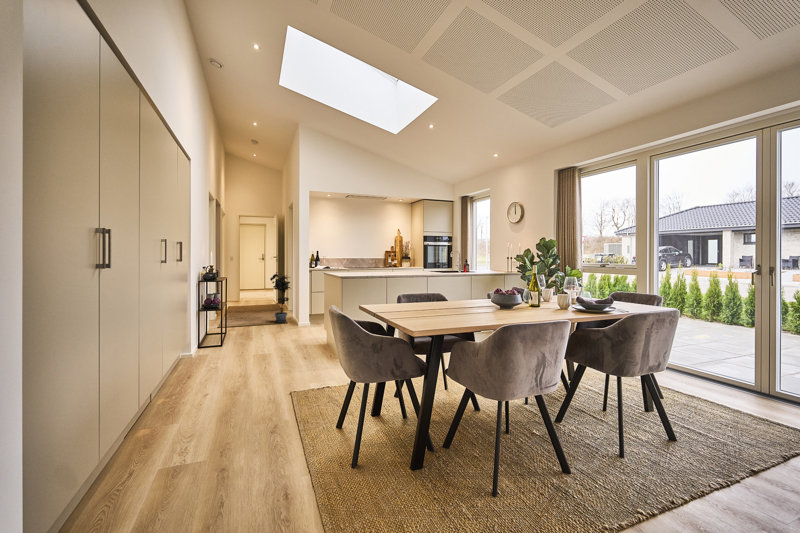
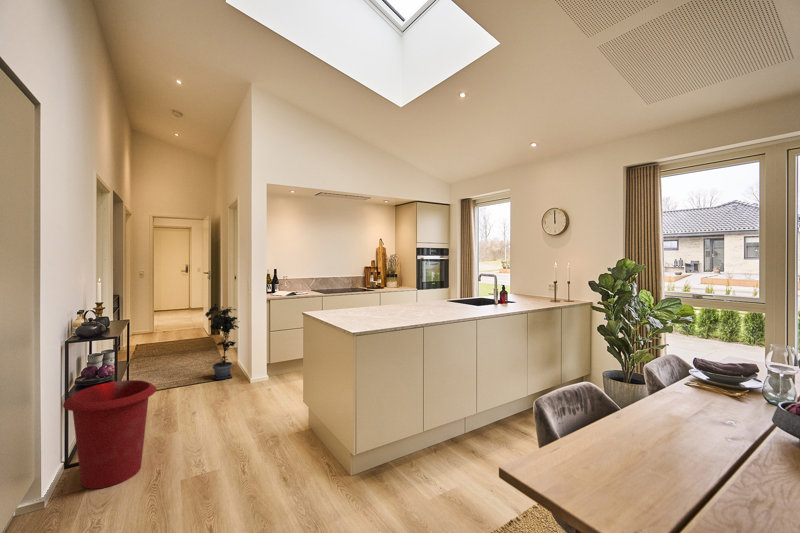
waste bin: none [199,304,241,353] -> present [63,380,156,489]

